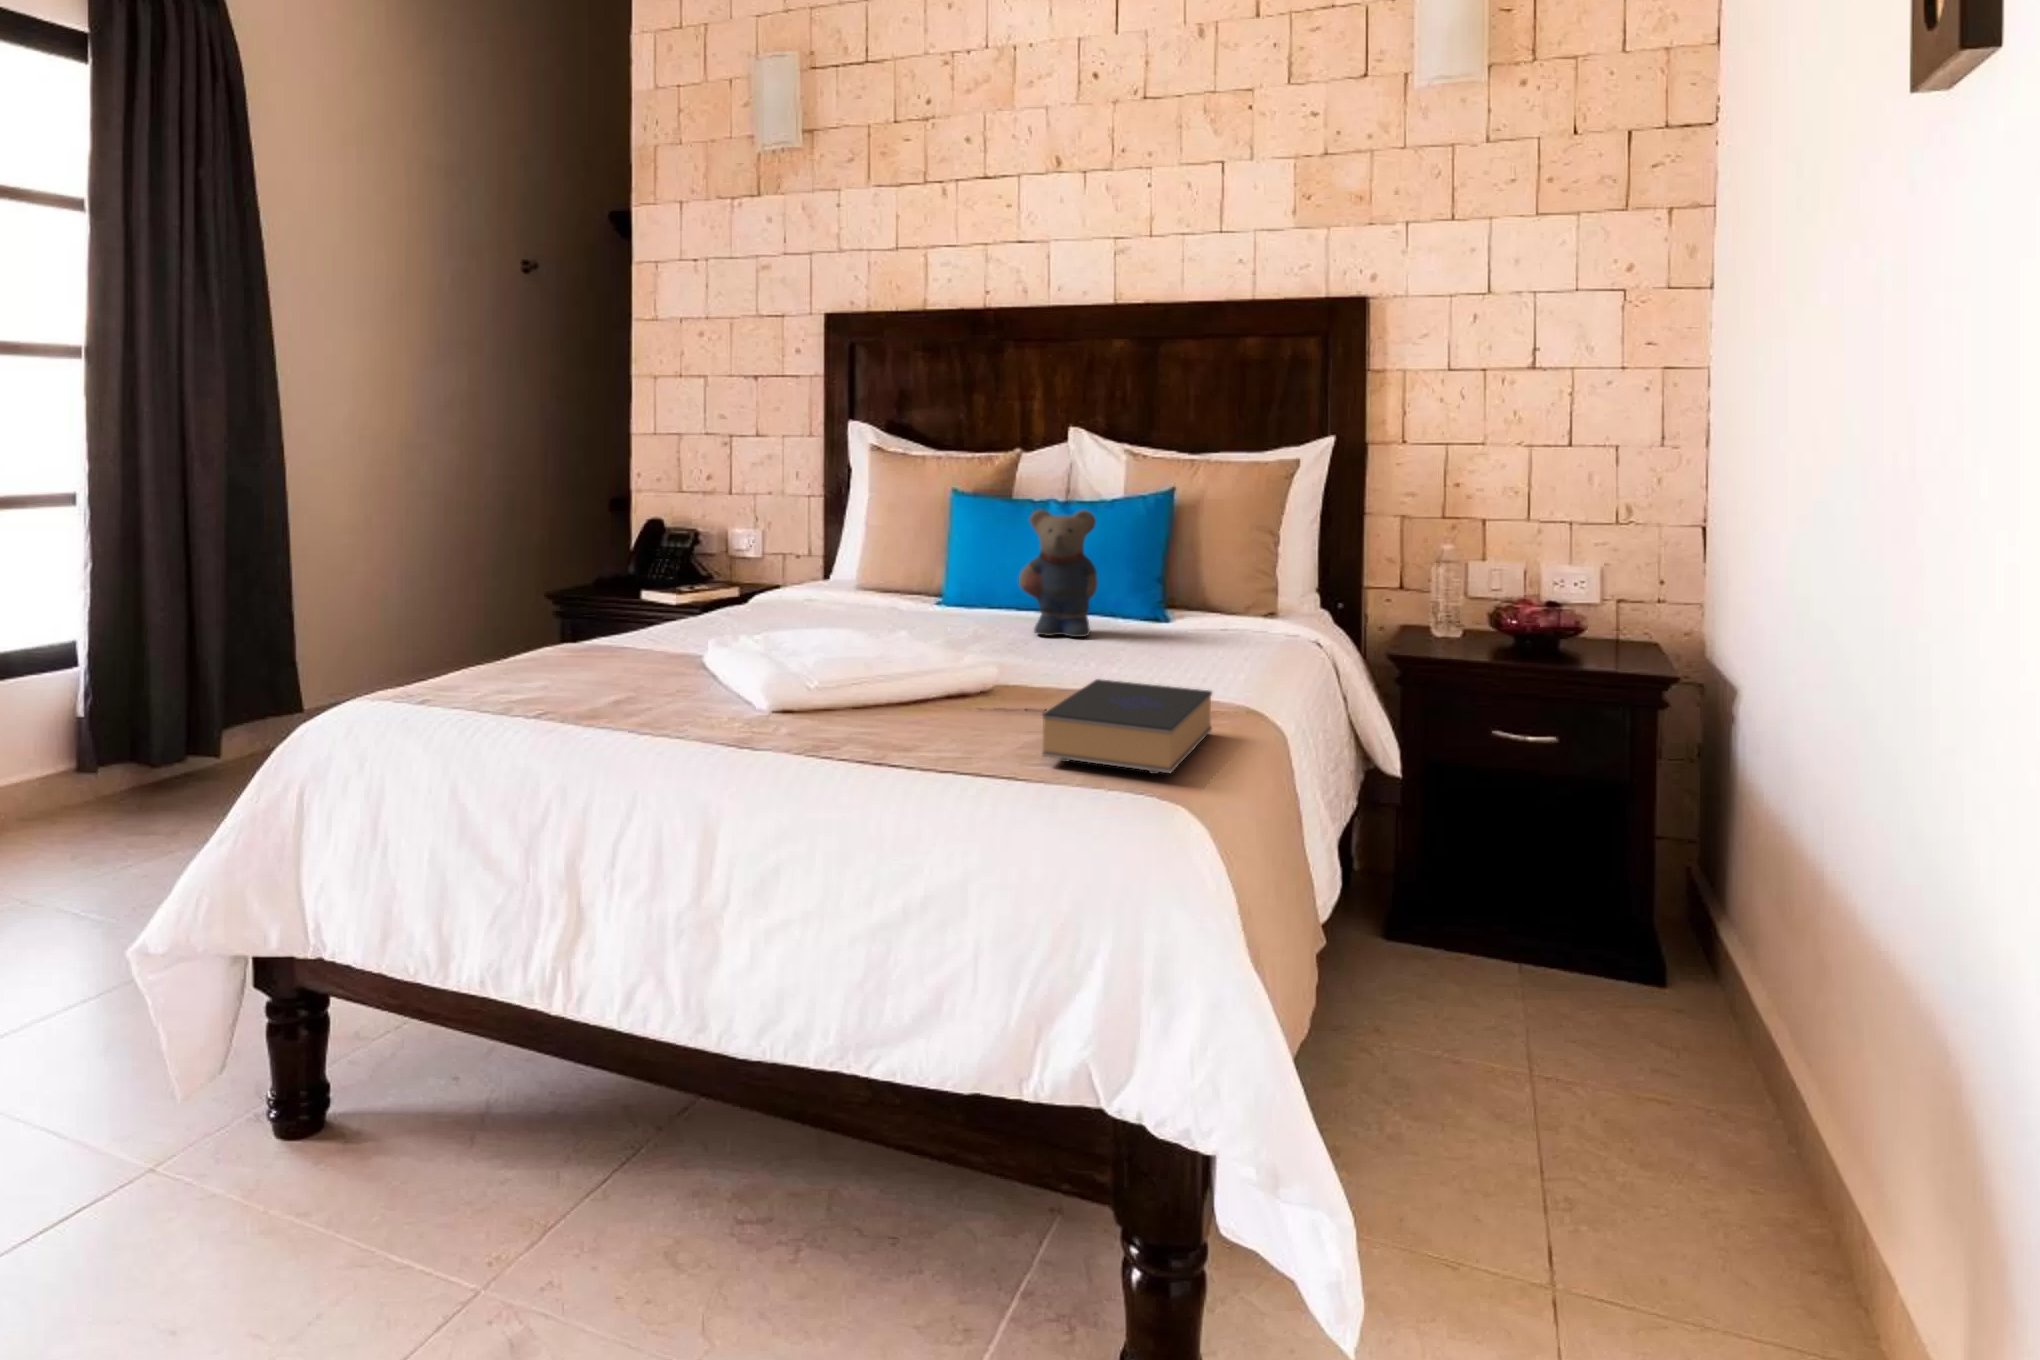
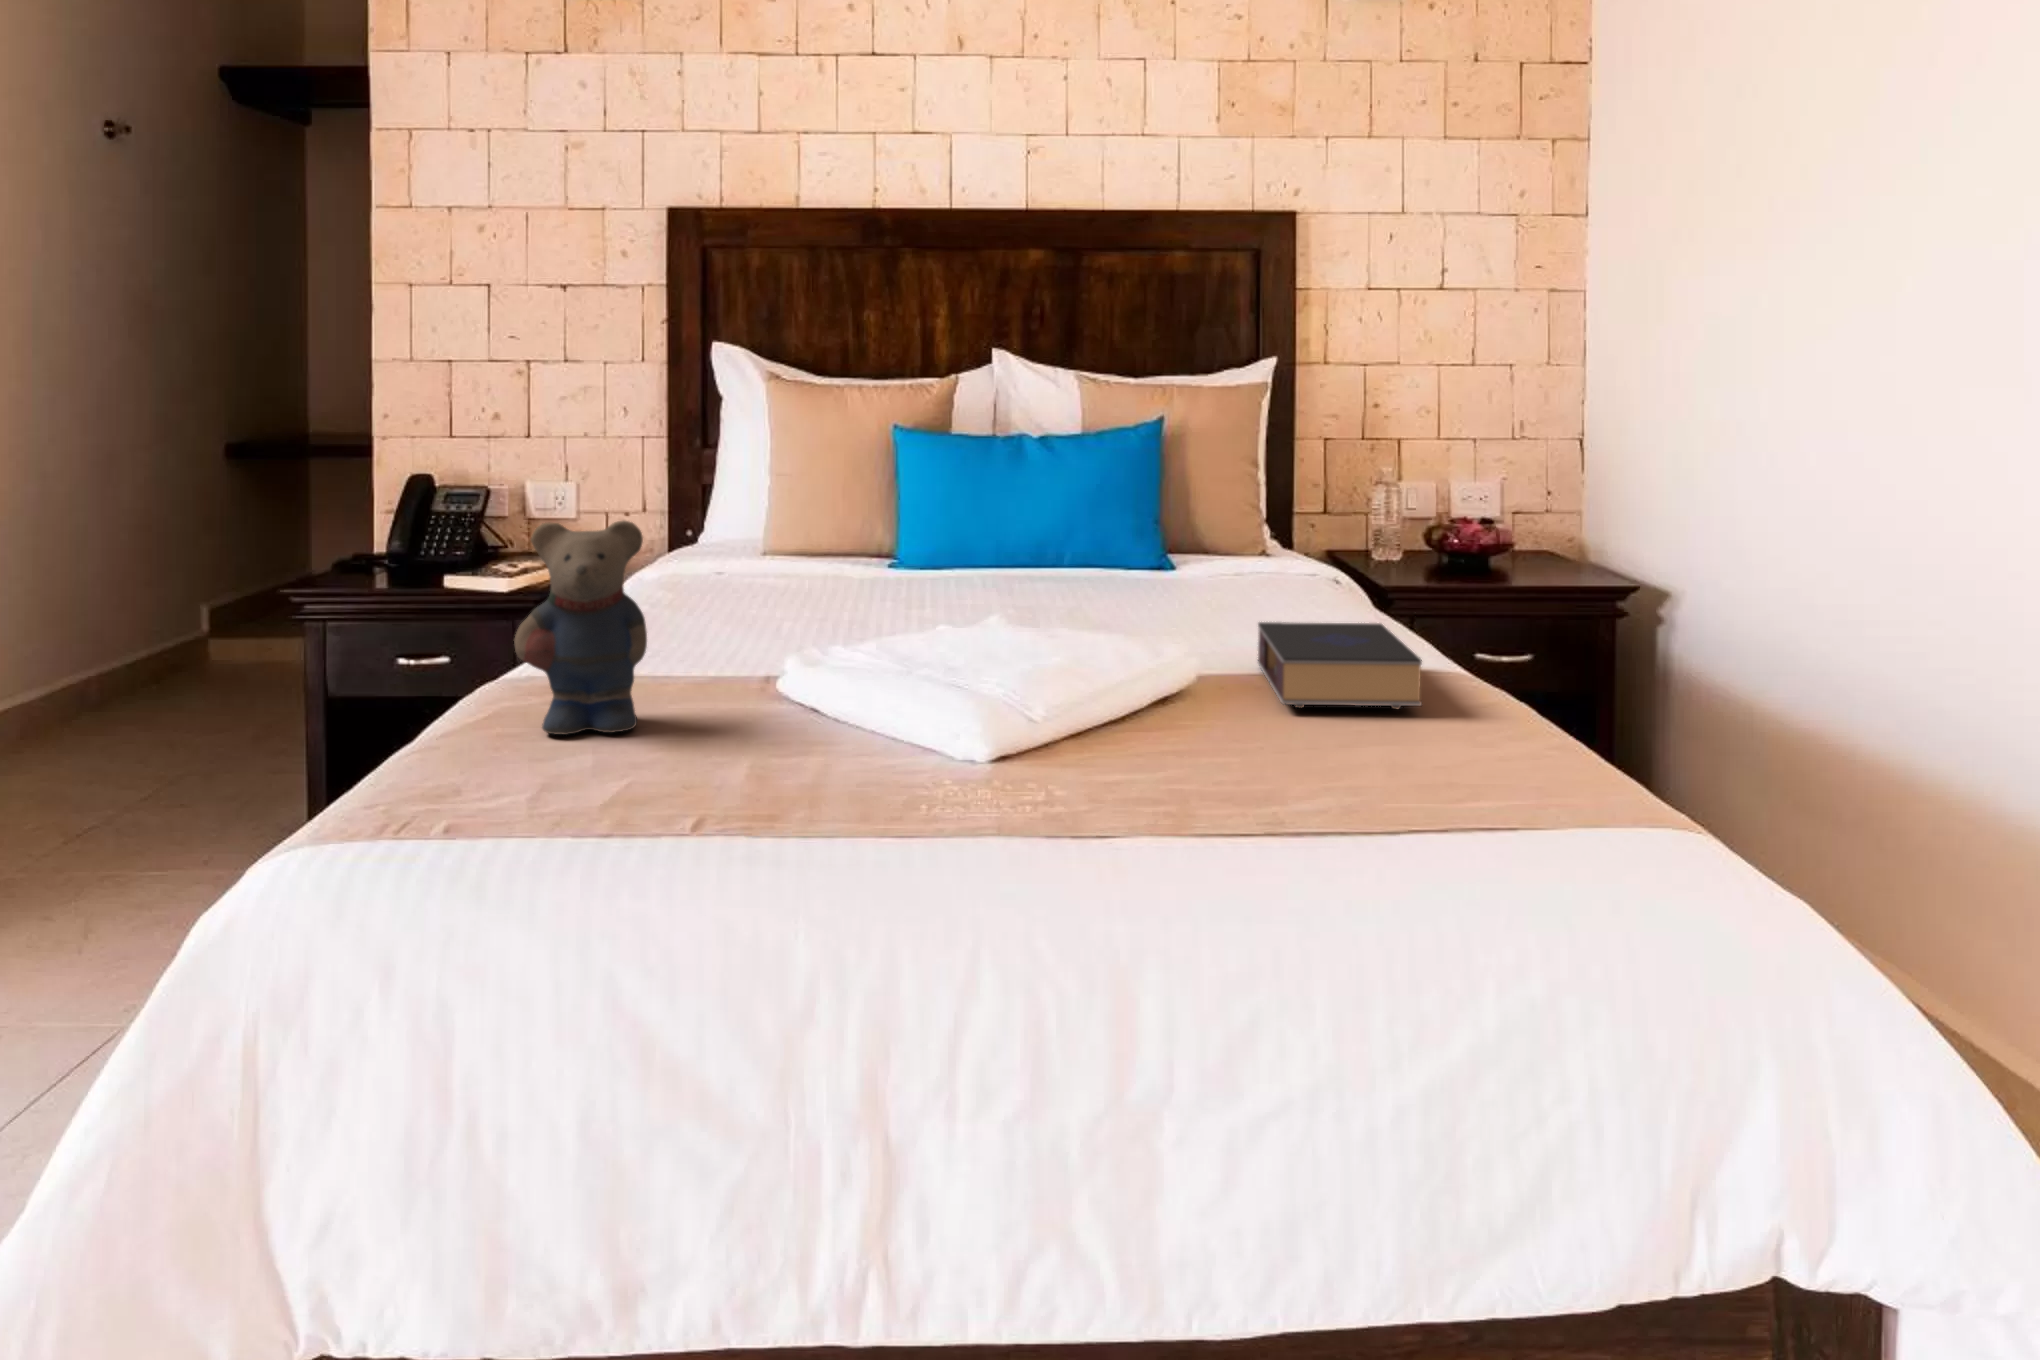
teddy bear: present [1019,510,1098,637] -> present [514,521,647,735]

